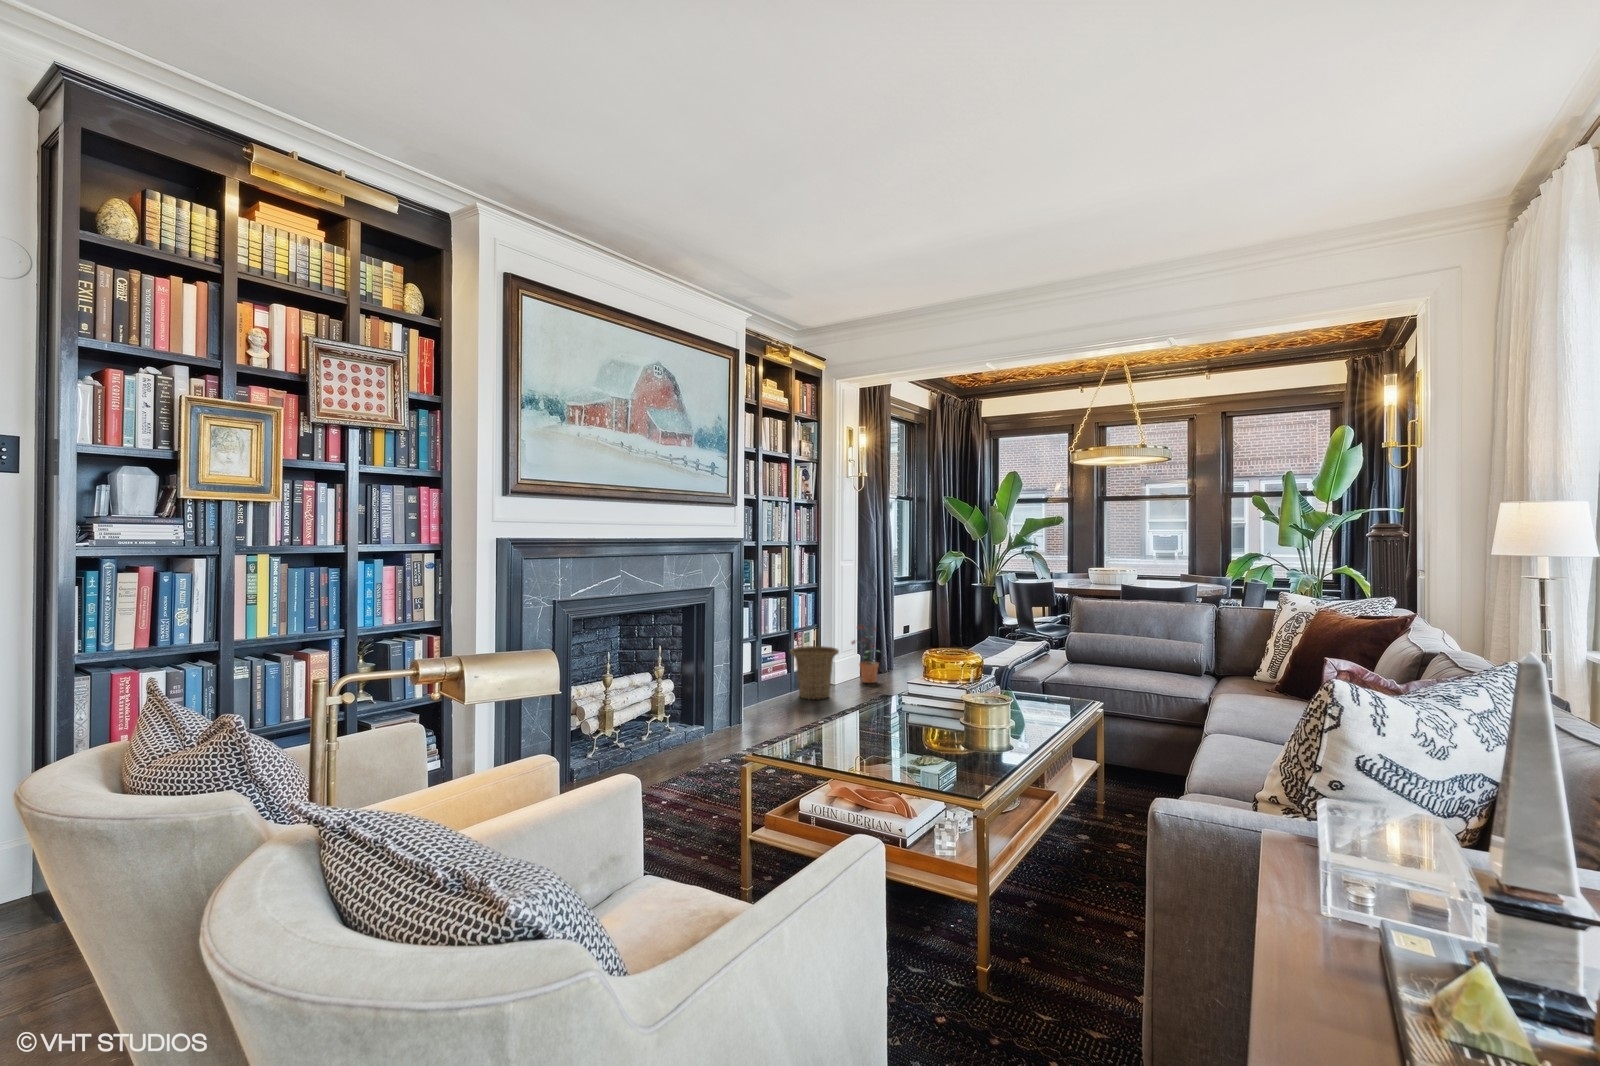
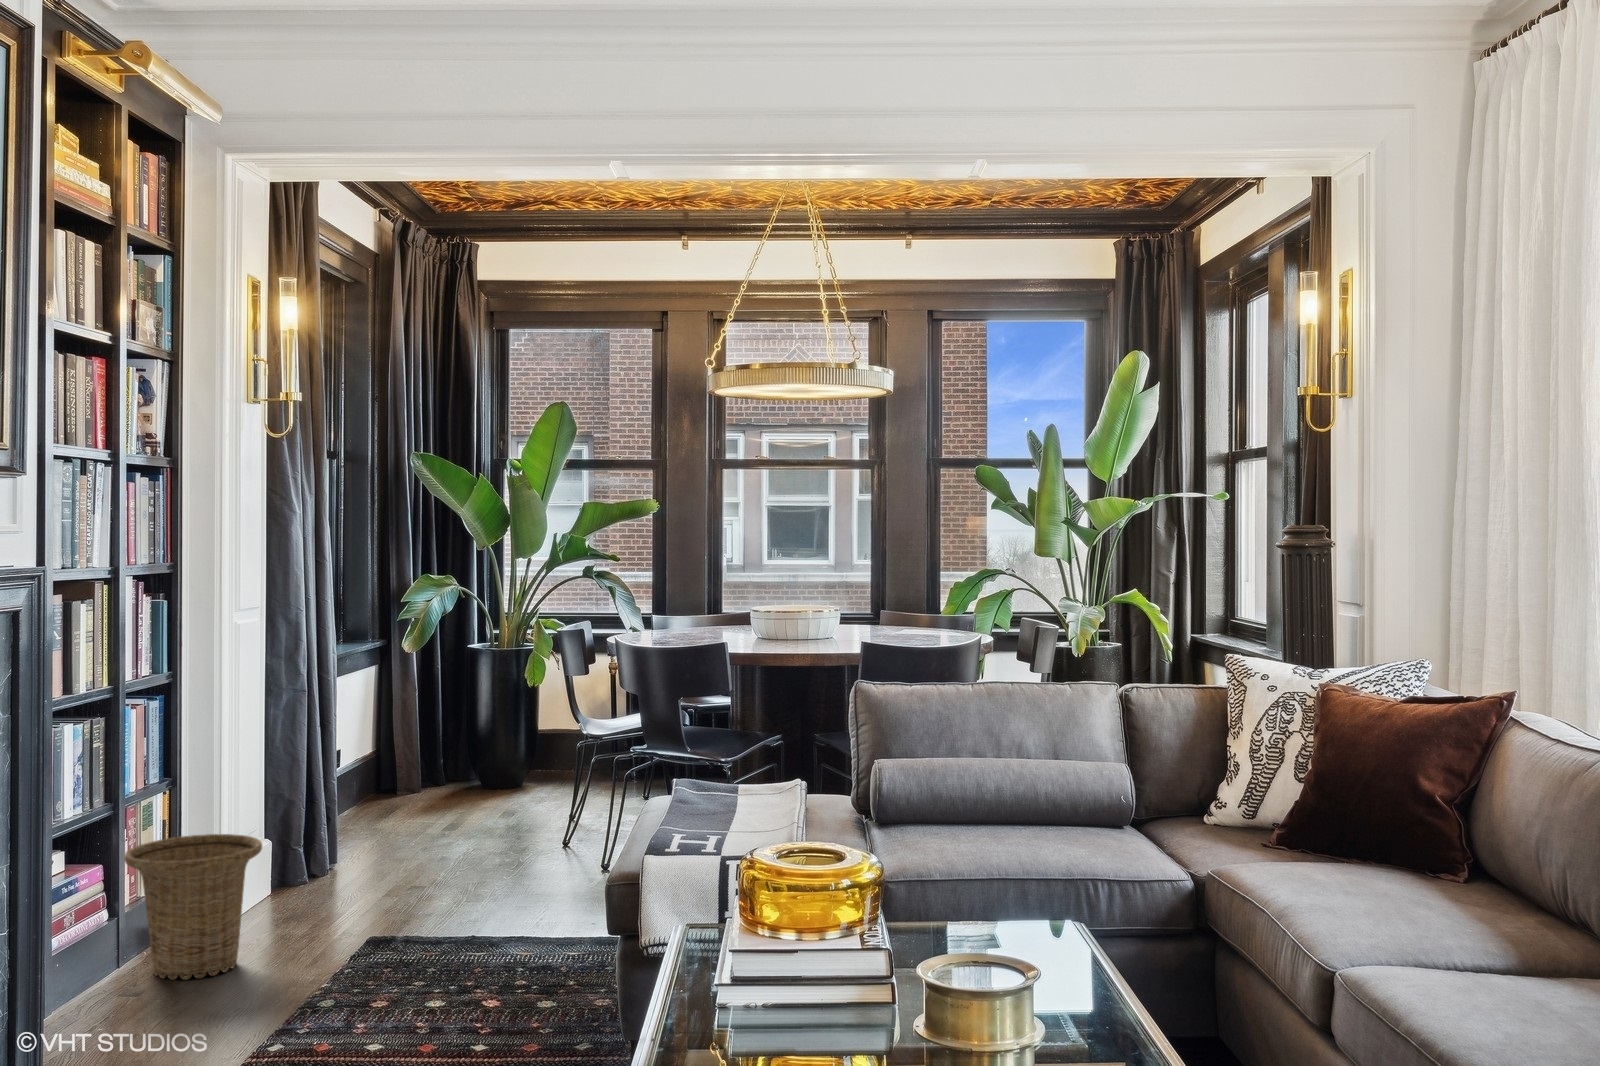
potted plant: present [852,625,879,683] -> none [256,764,335,908]

